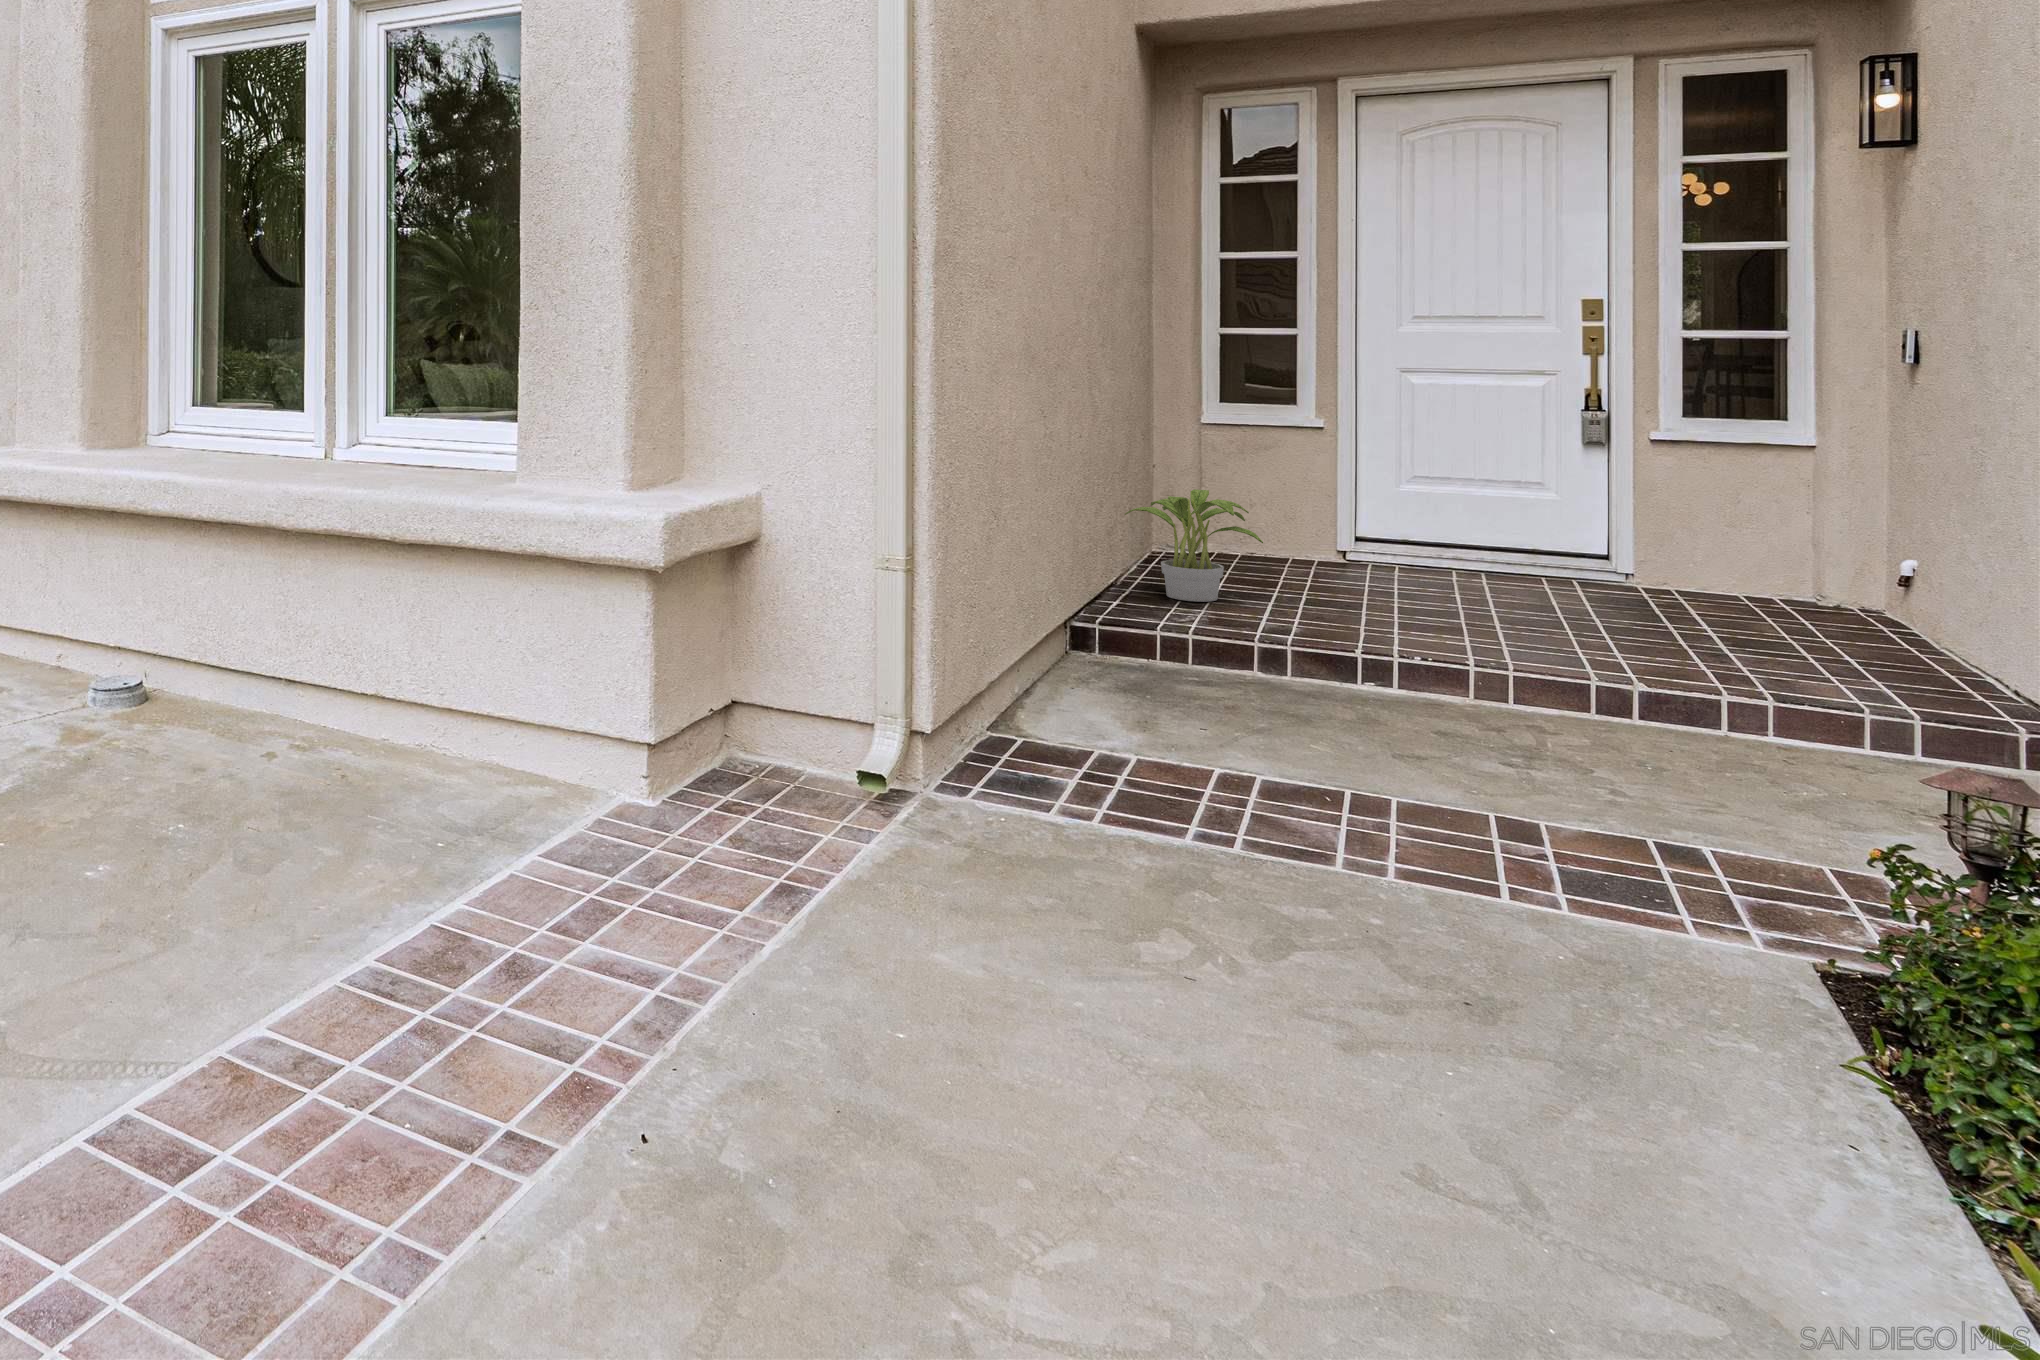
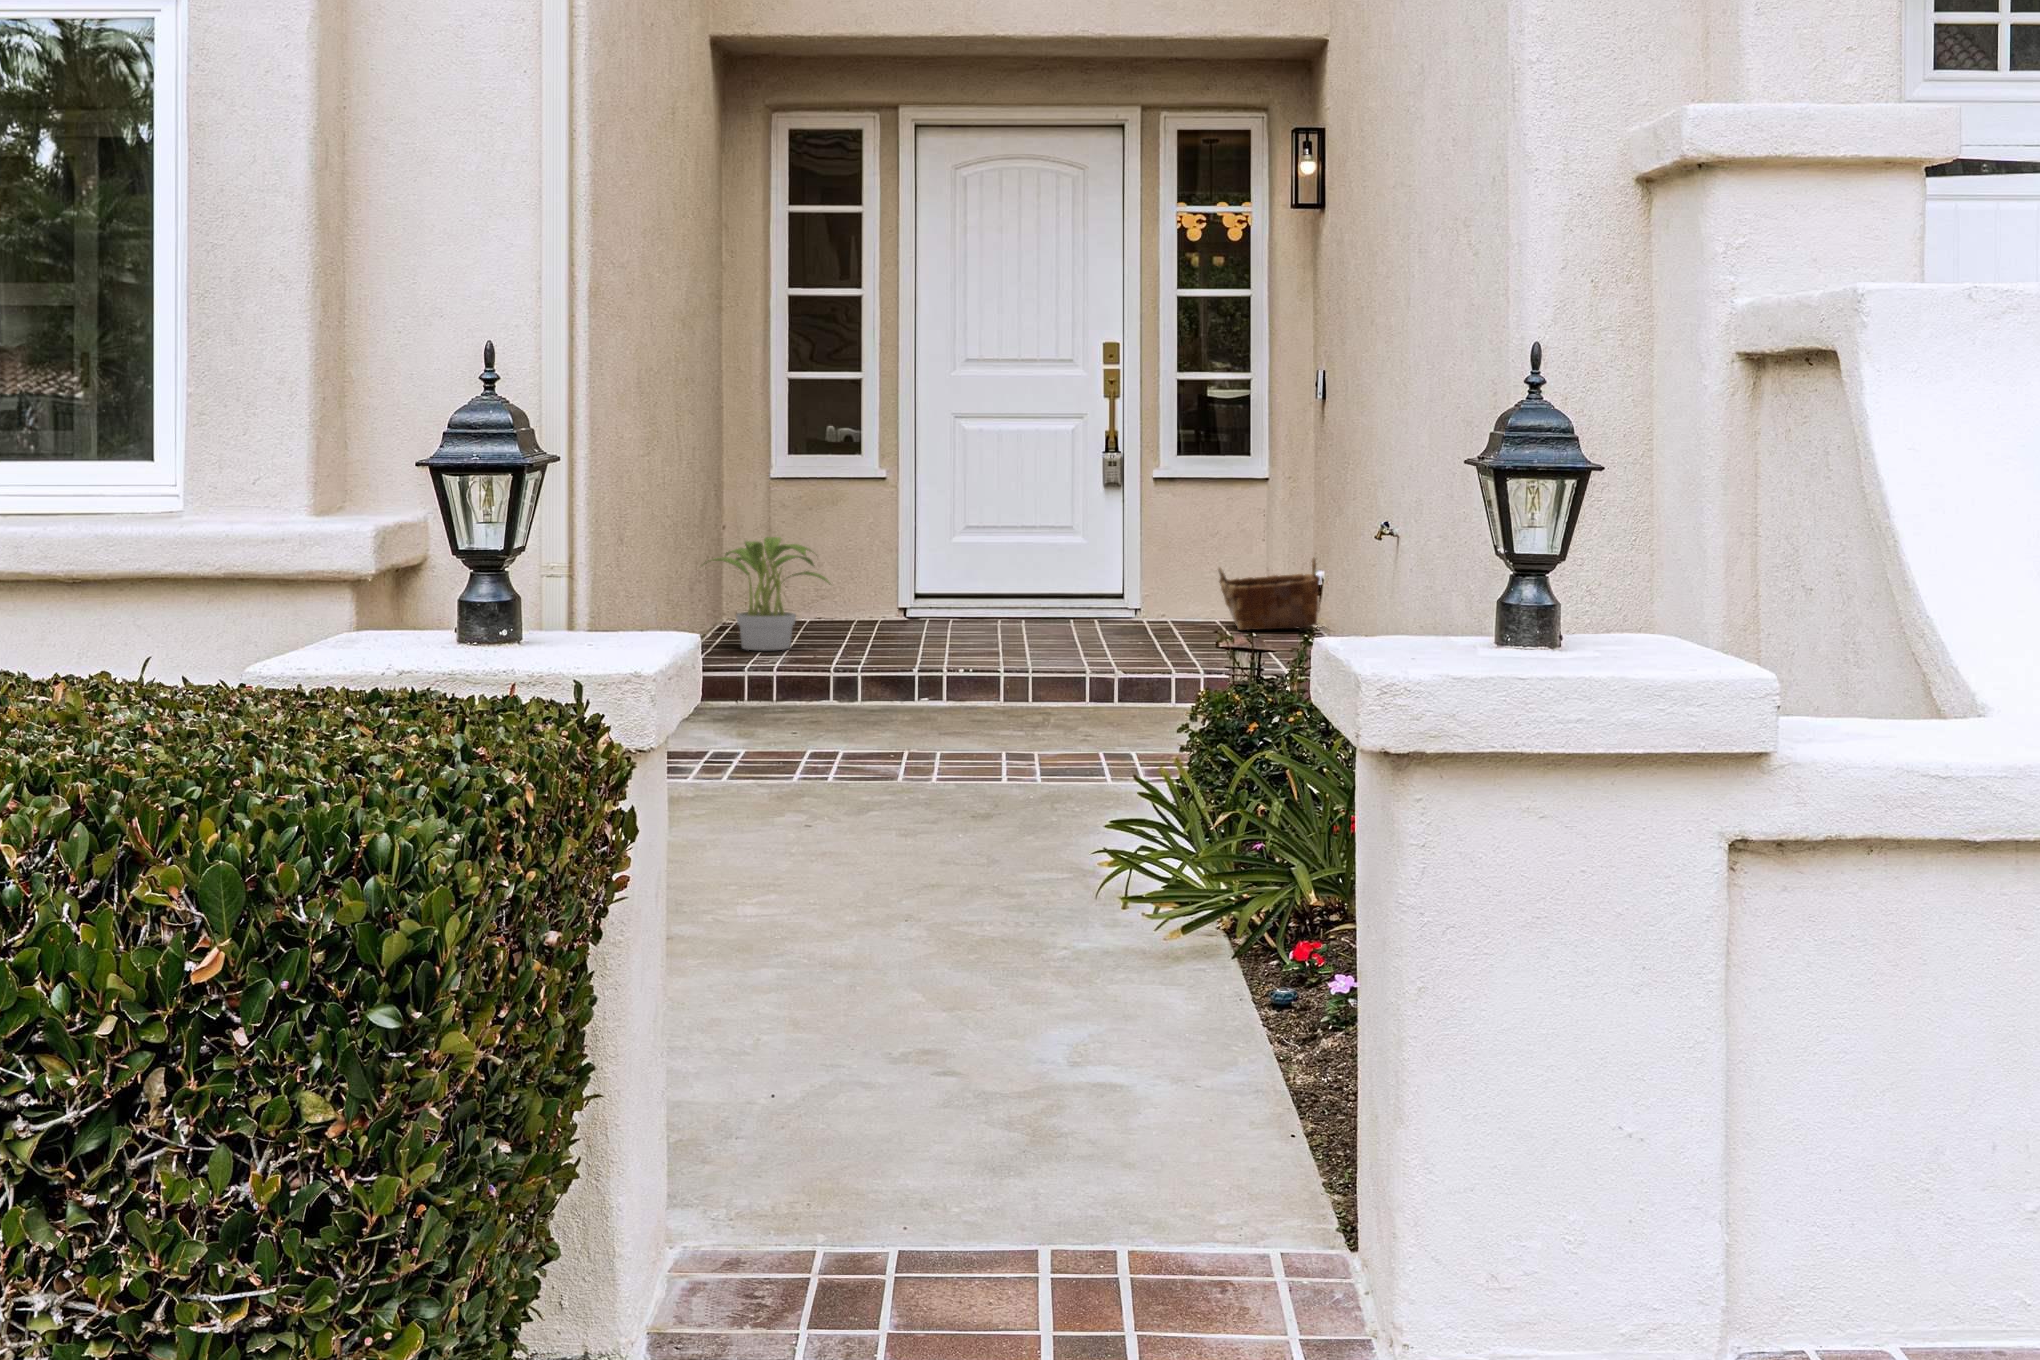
woven basket: none [1744,543,1902,625] -> present [1218,558,1320,630]

